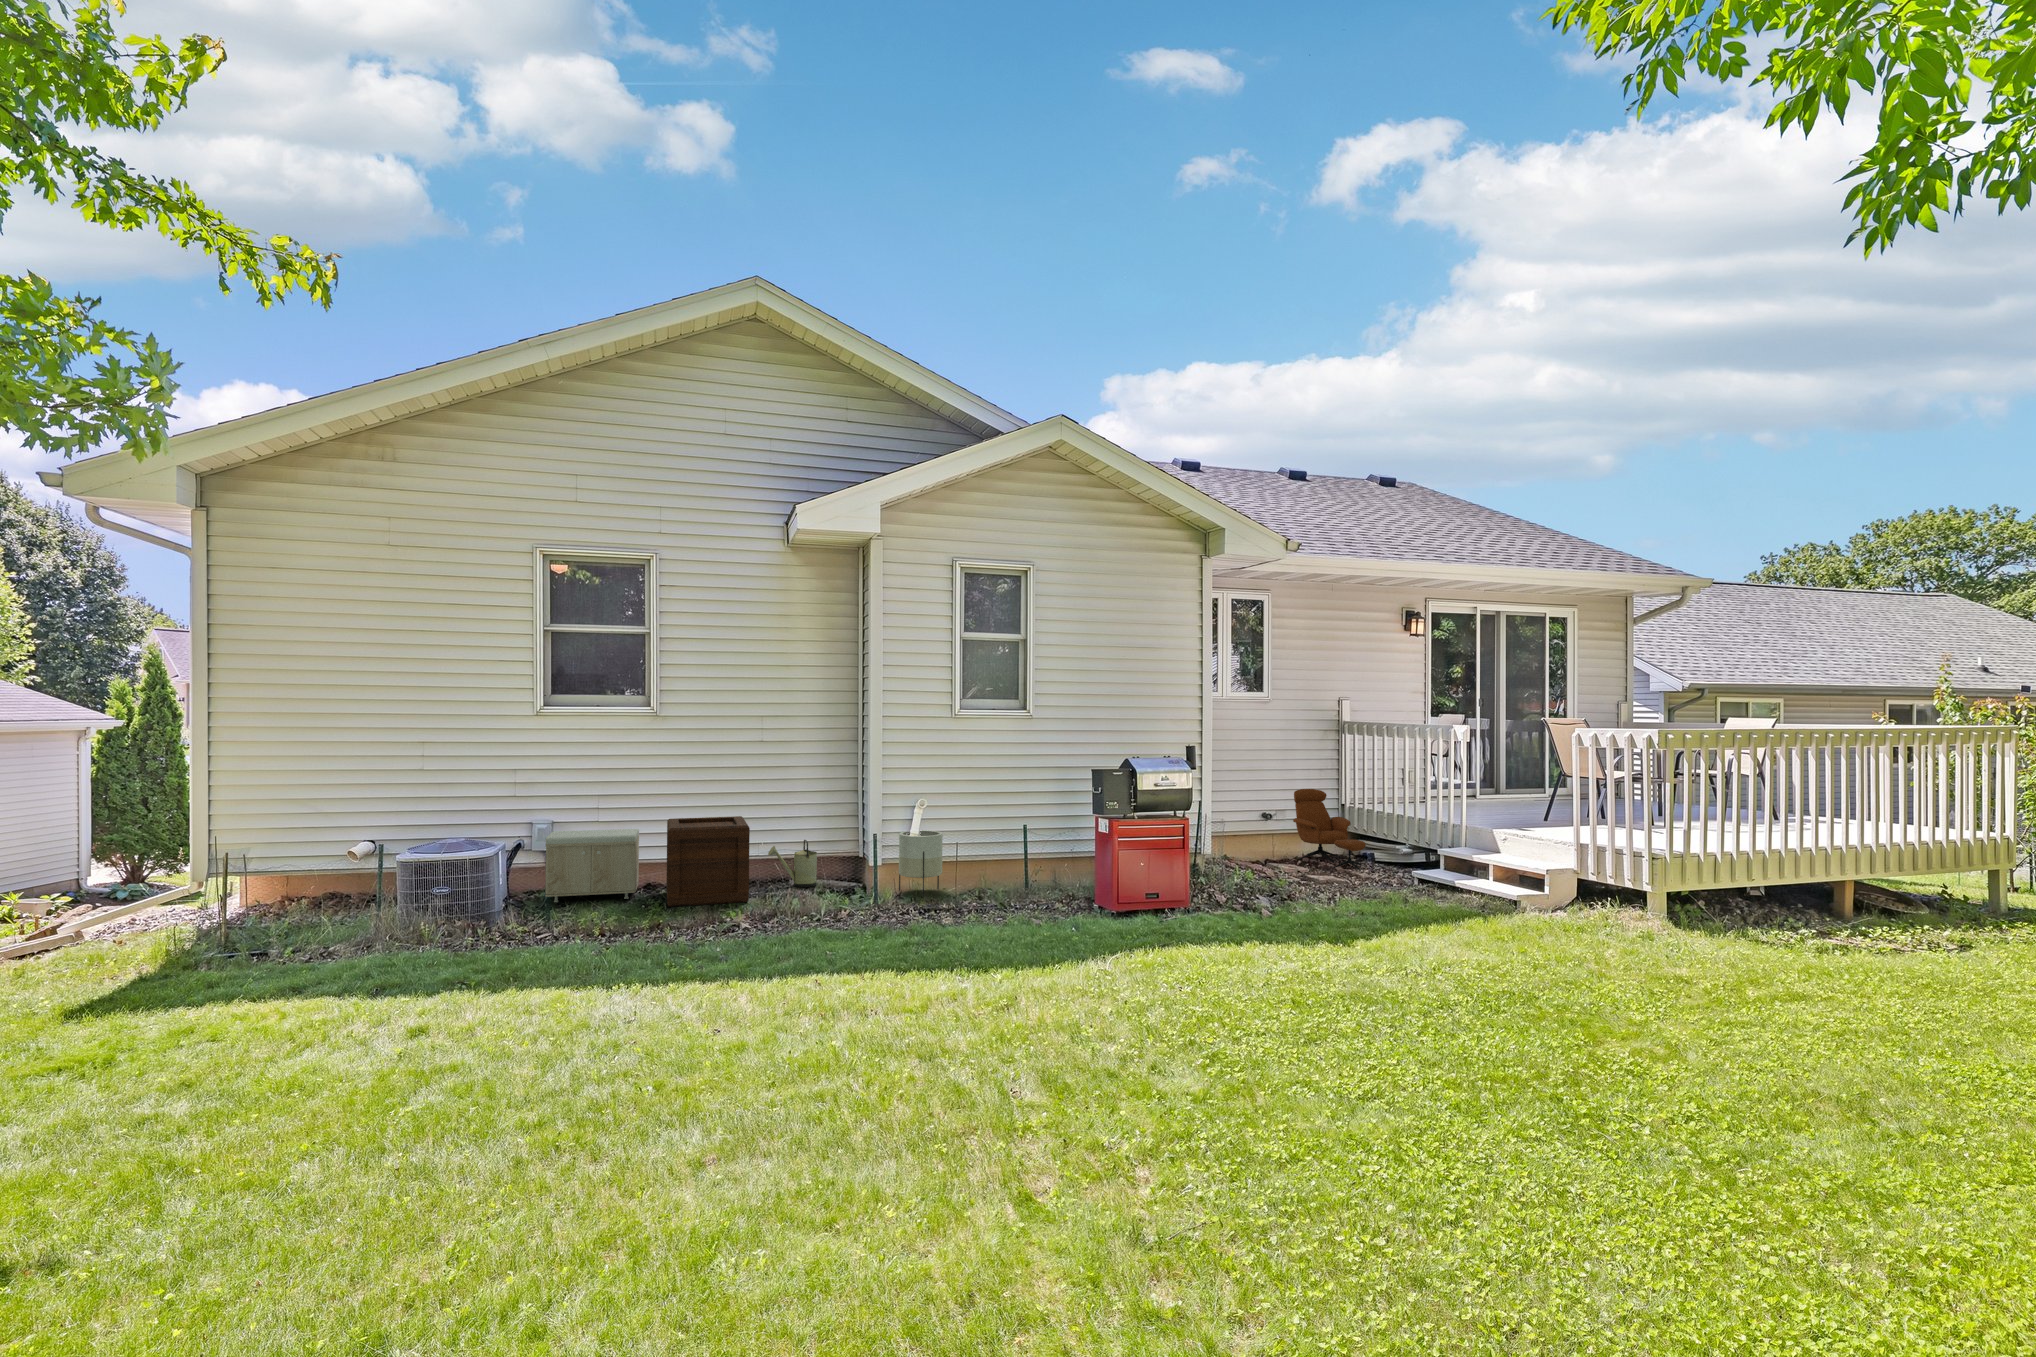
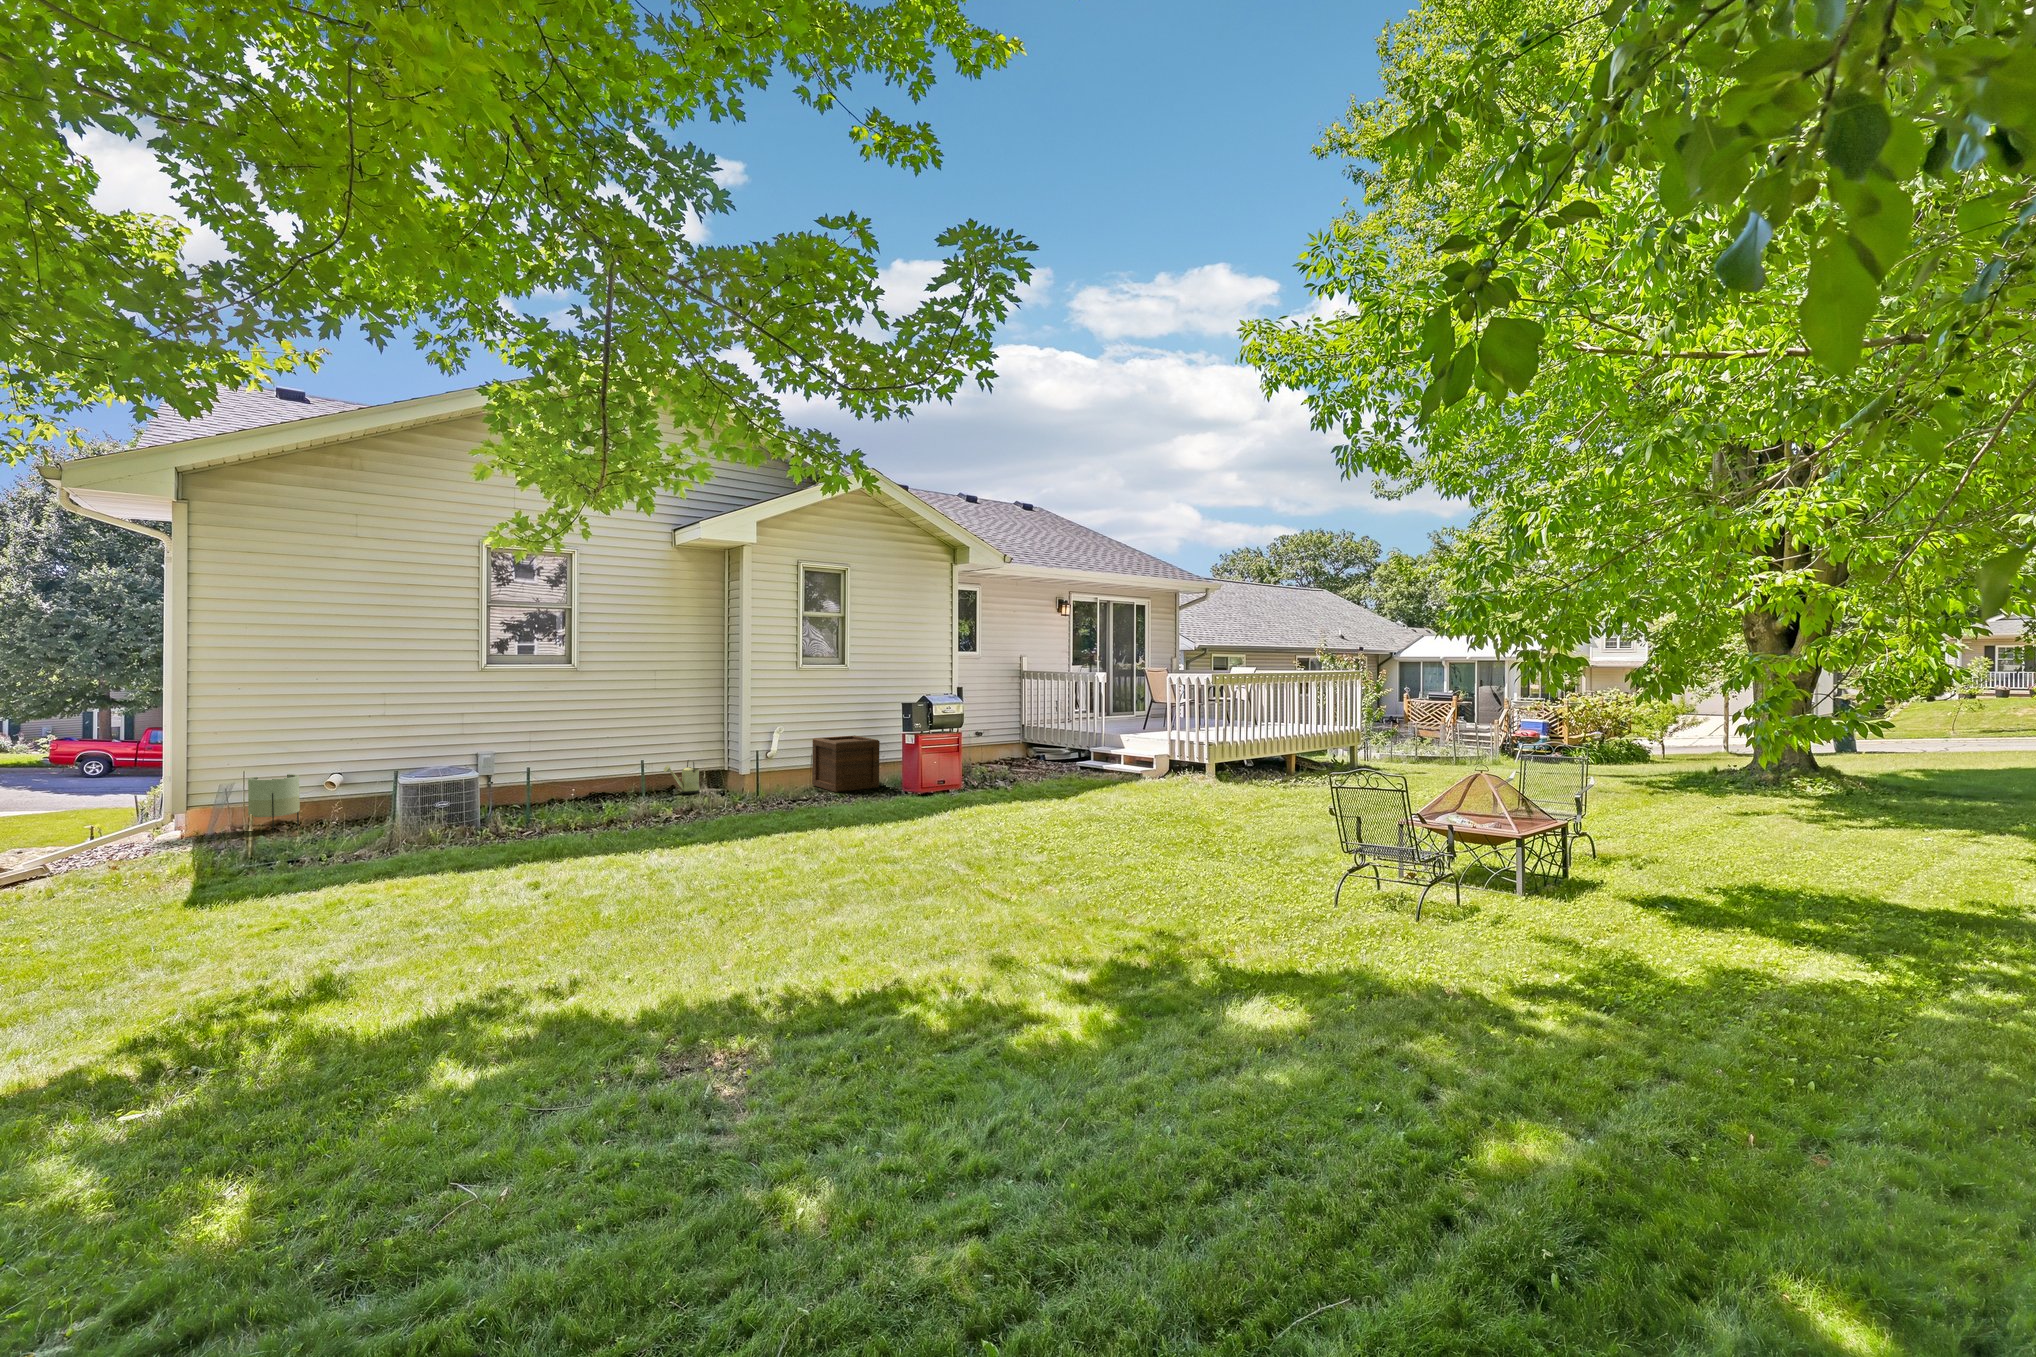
lounge chair: present [1293,789,1366,870] -> none [998,715,1045,764]
wooden crate: present [666,816,750,907] -> present [812,735,880,792]
storage bench: present [545,829,639,902] -> none [495,757,573,814]
planter: present [899,830,943,896] -> present [248,774,300,833]

